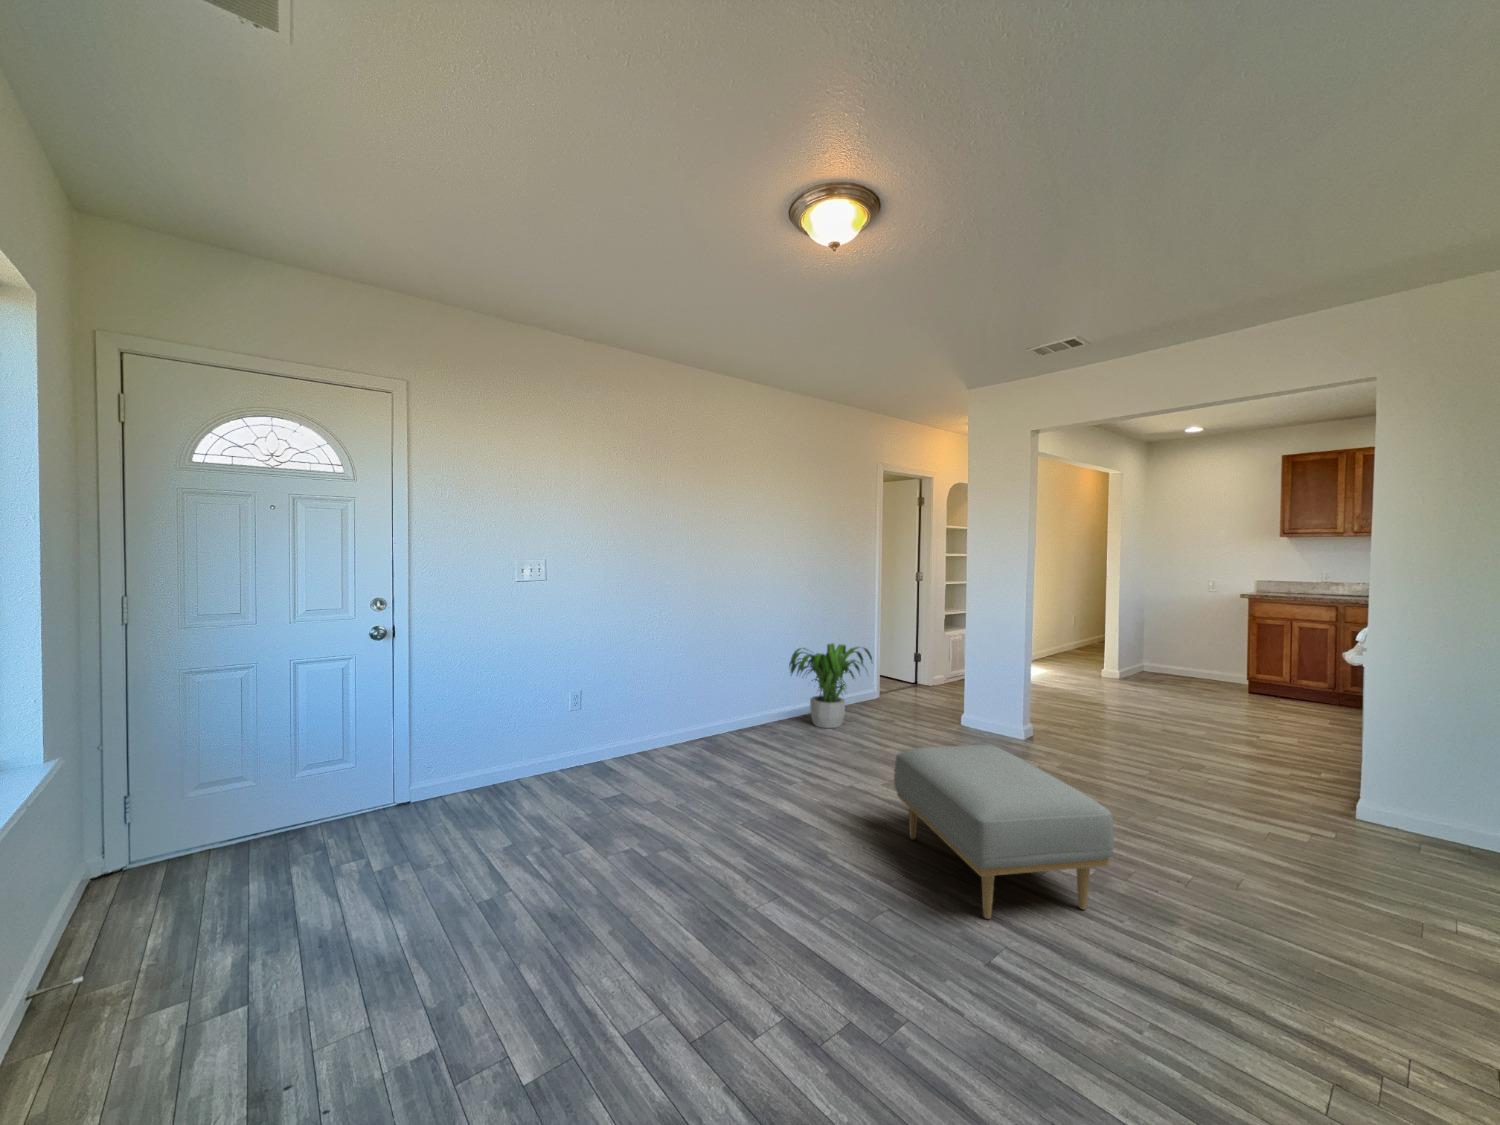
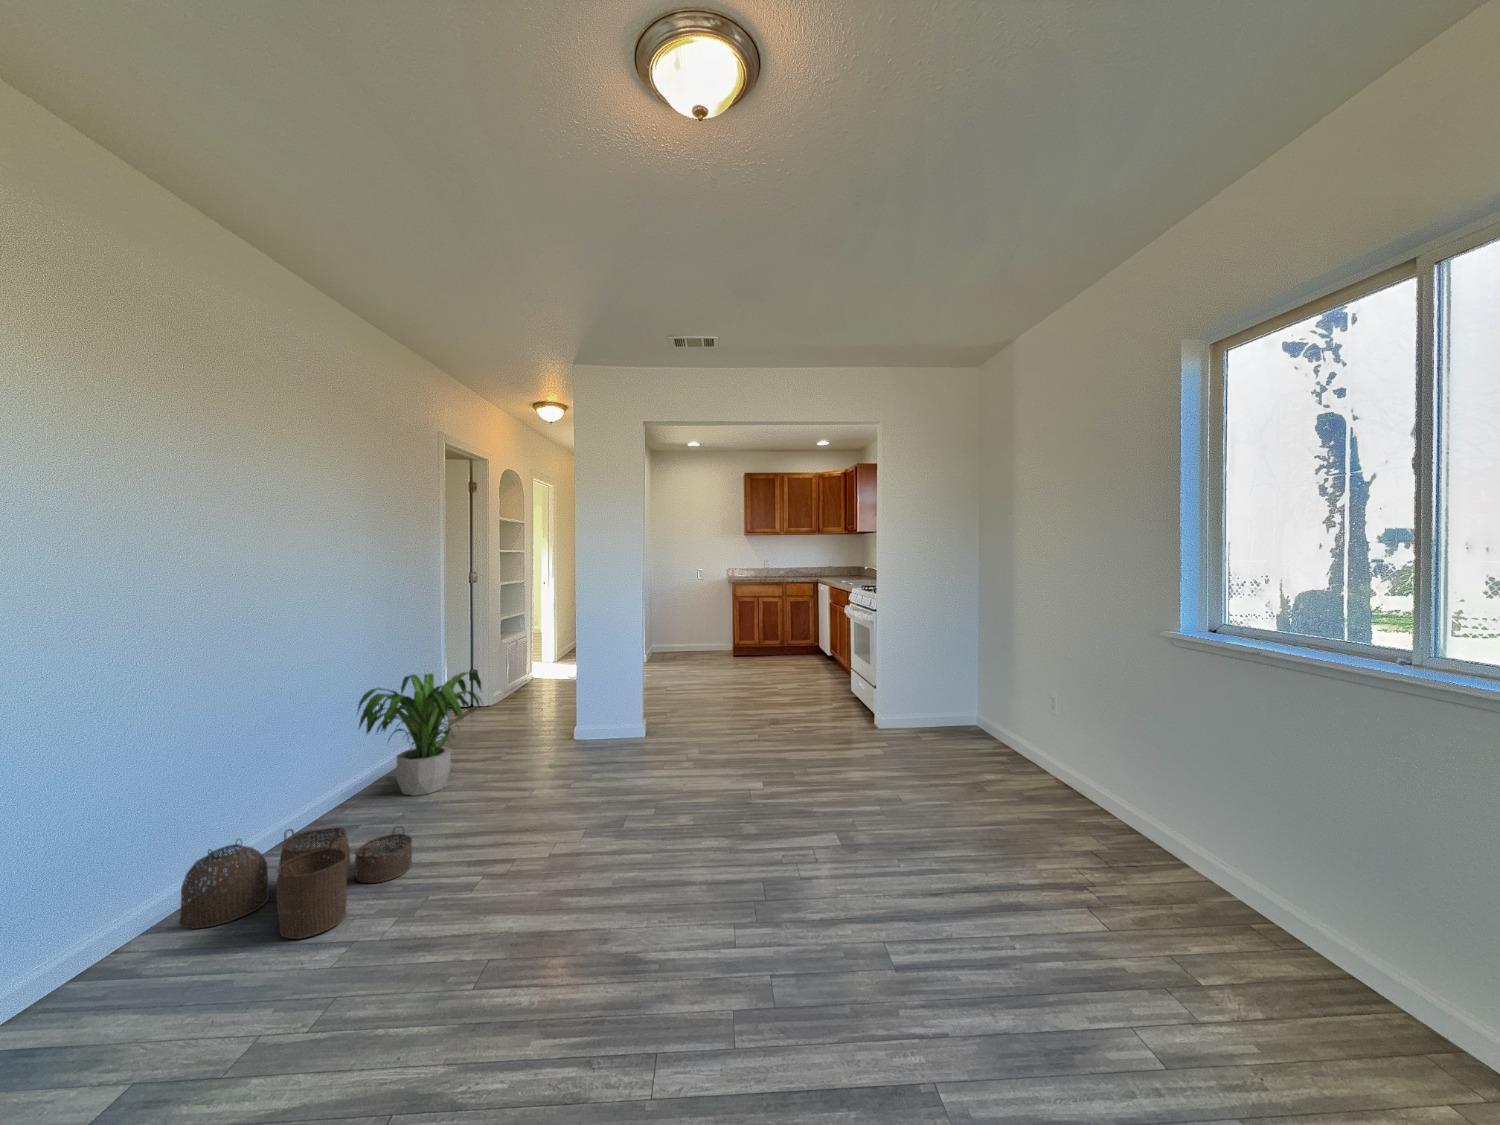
woven basket: none [675,713,779,773] -> present [179,826,412,939]
ottoman: present [894,745,1114,919] -> none [665,747,891,926]

